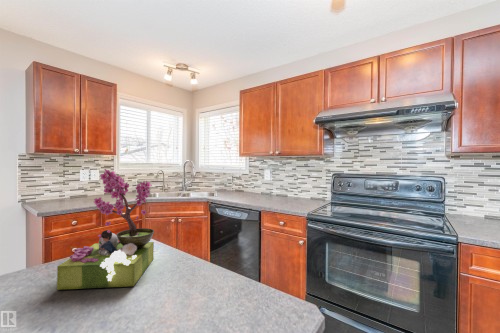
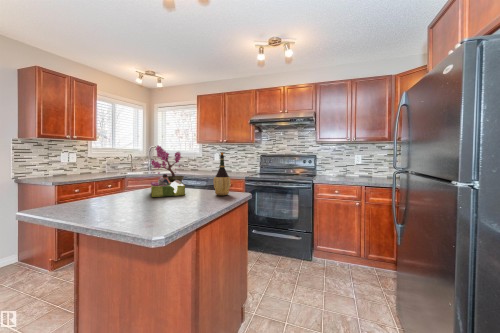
wine bottle: none [194,189,237,302] -> present [213,152,231,195]

